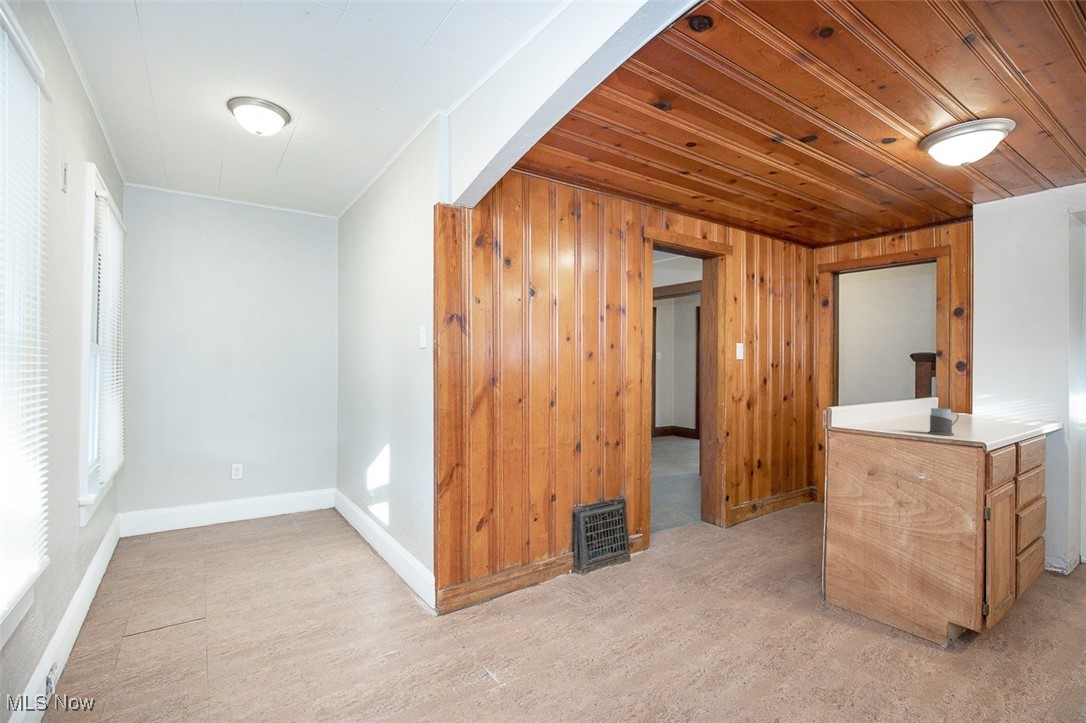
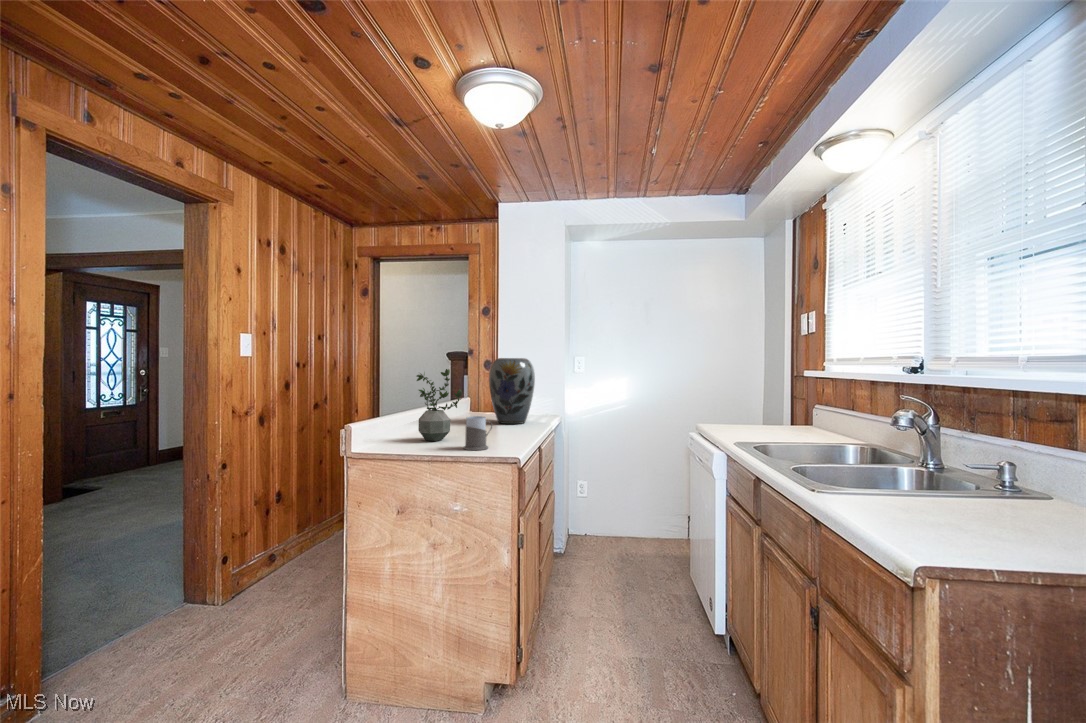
vase: none [960,360,1020,424] -> present [489,358,535,424]
potted plant: none [882,369,927,427] -> present [417,369,462,441]

